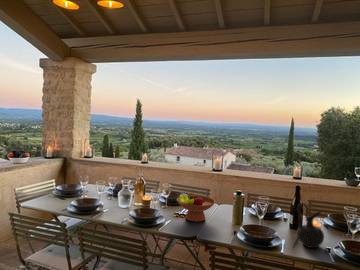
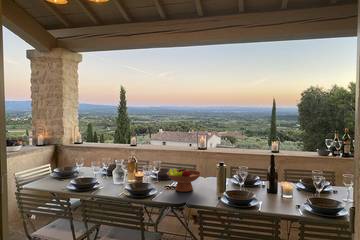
ceramic jug: present [297,203,324,248] -> none [271,168,294,206]

